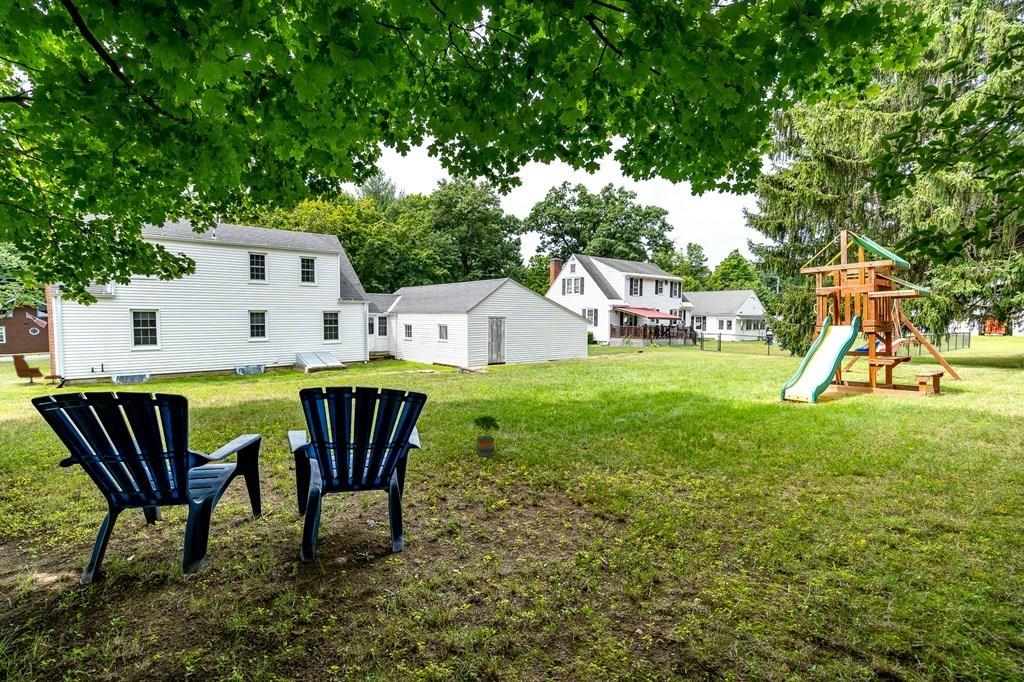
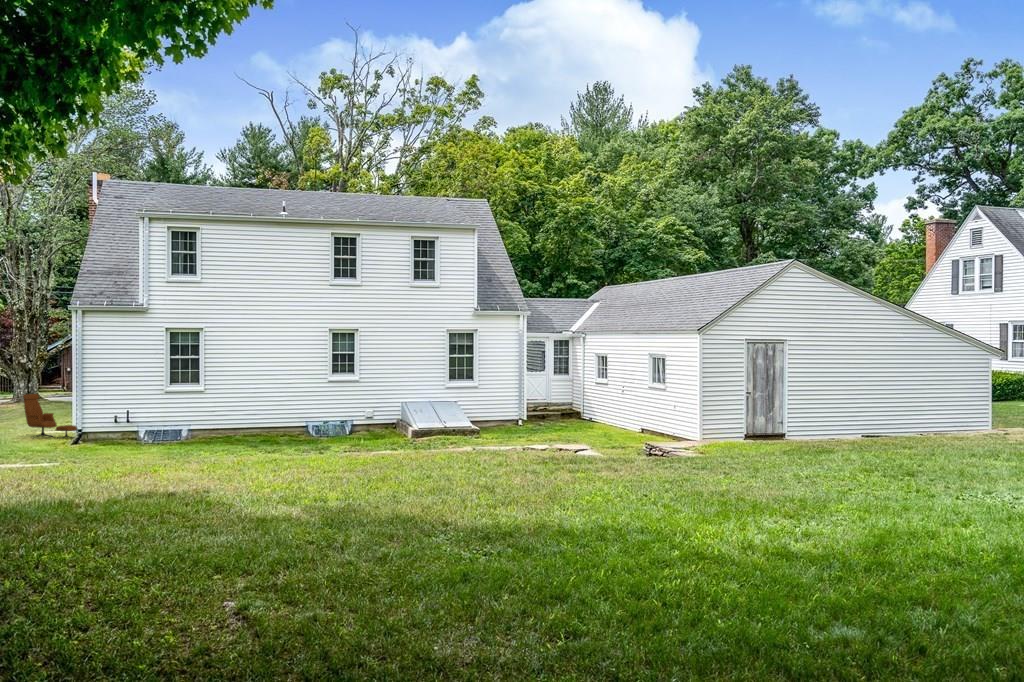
potted tree: present [473,416,500,457] -> none [473,558,535,656]

